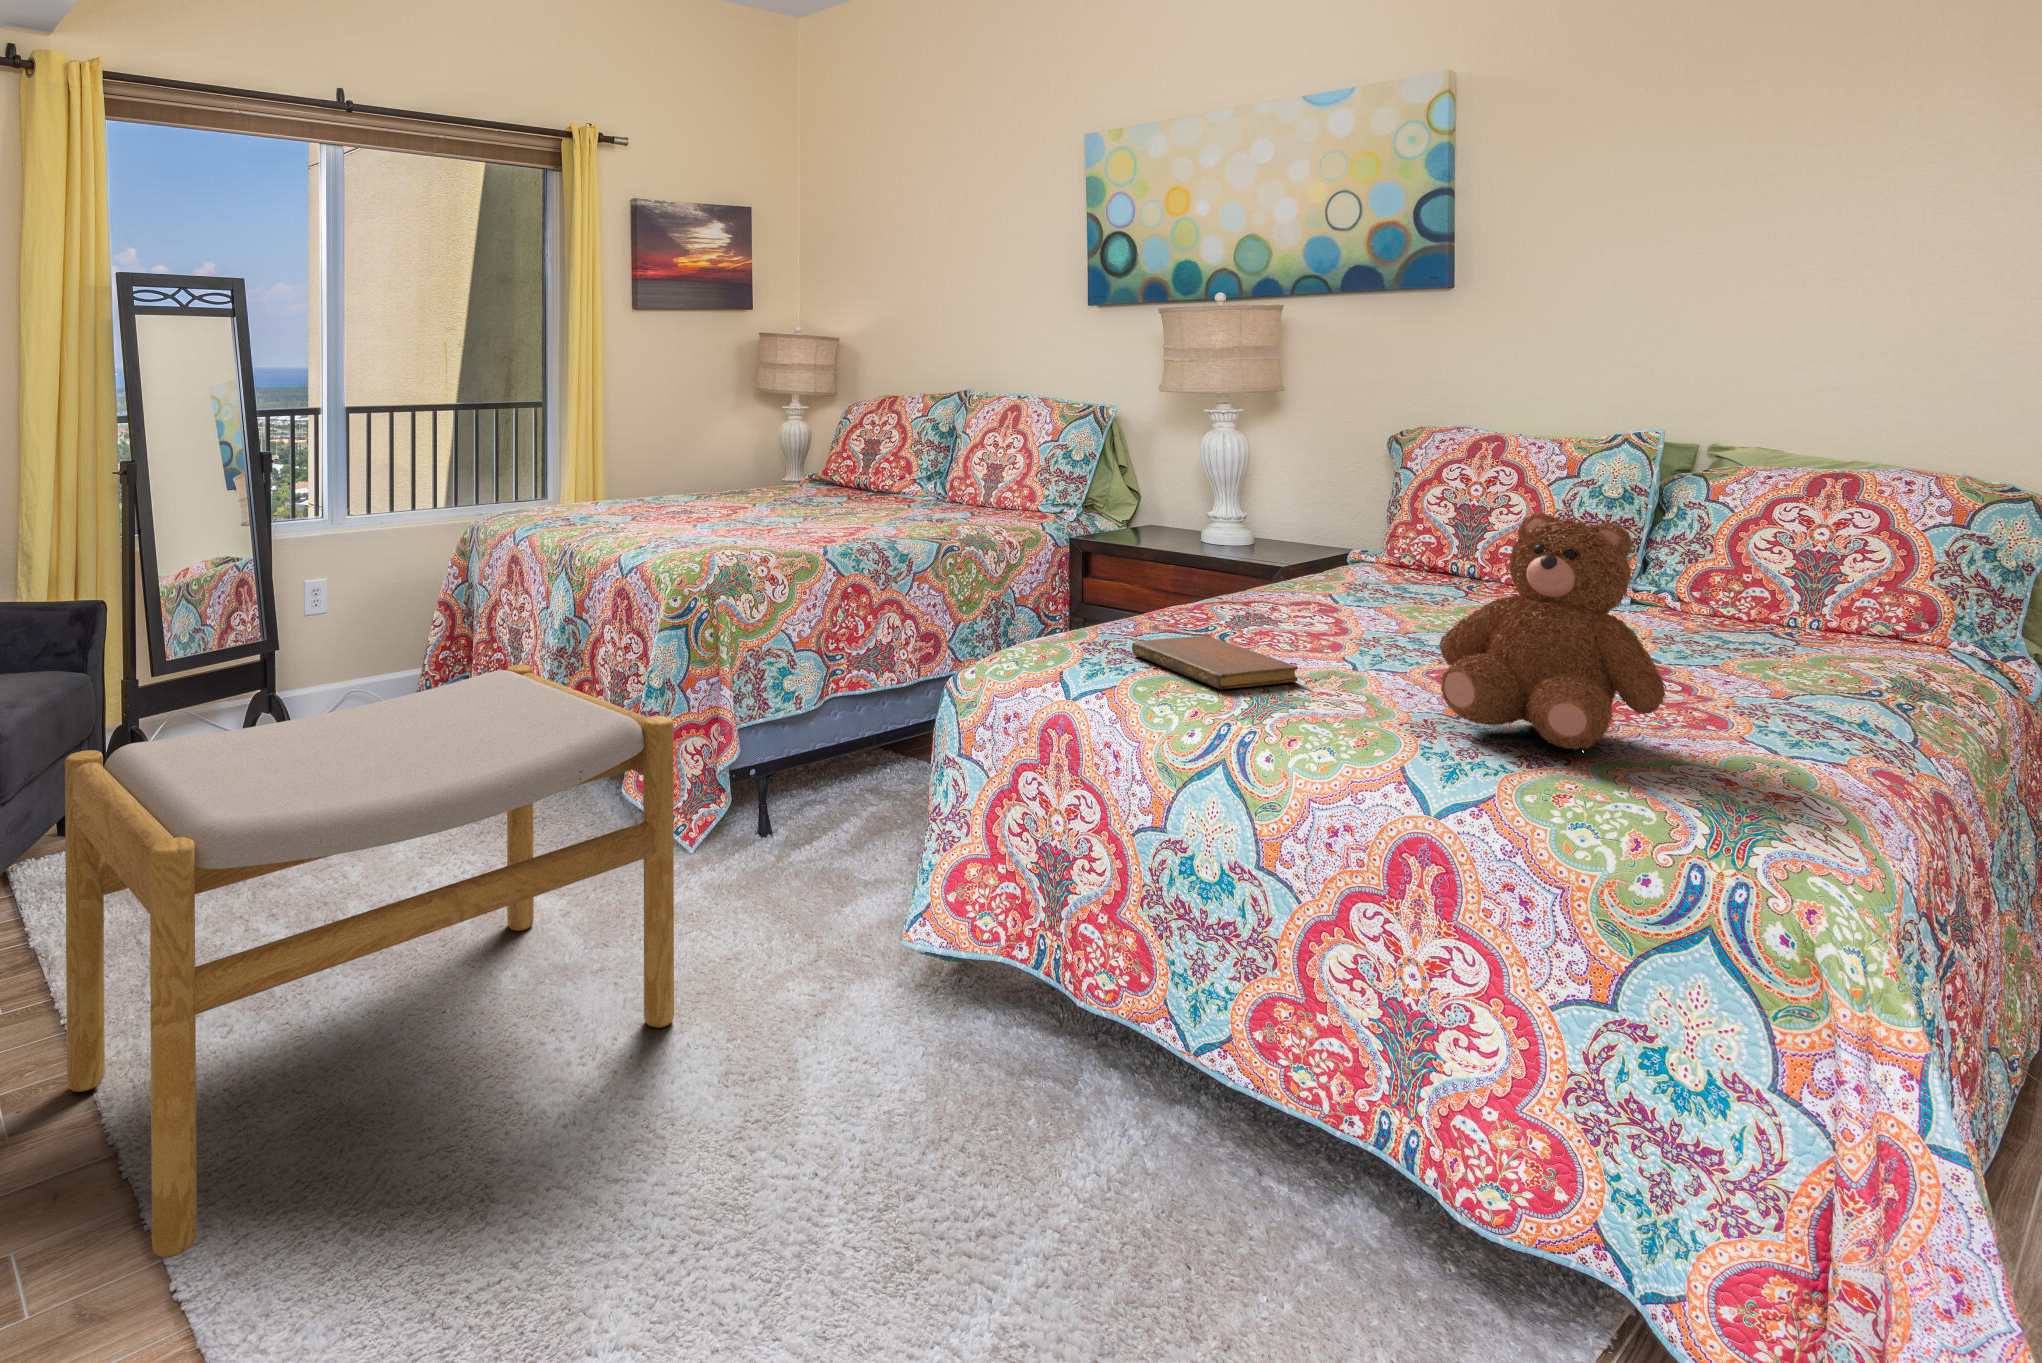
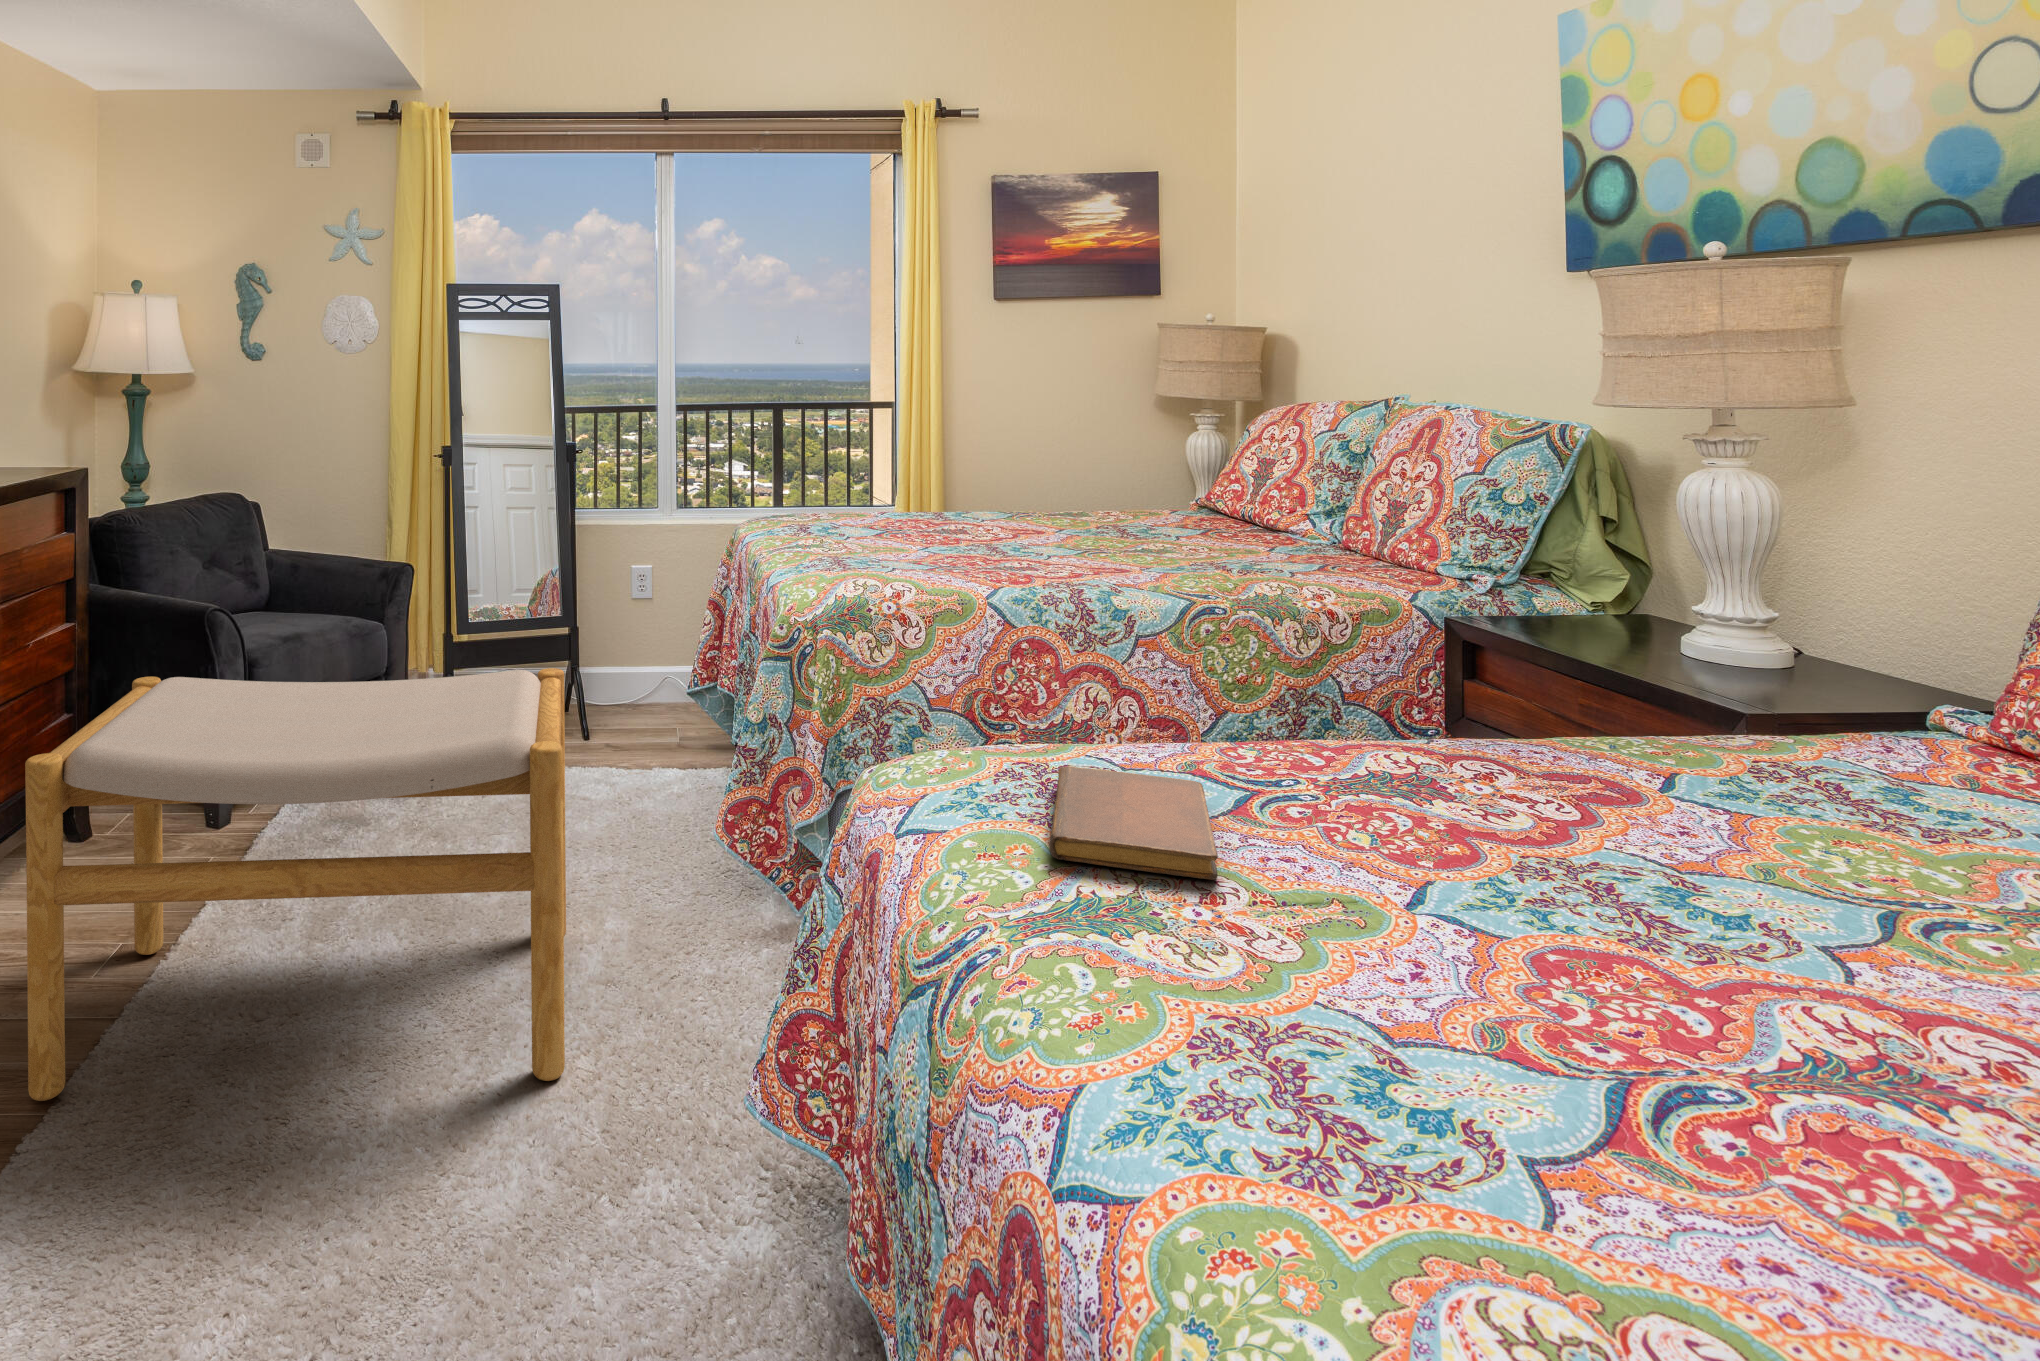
teddy bear: present [1439,513,1666,750] -> none [1261,652,1726,1149]

